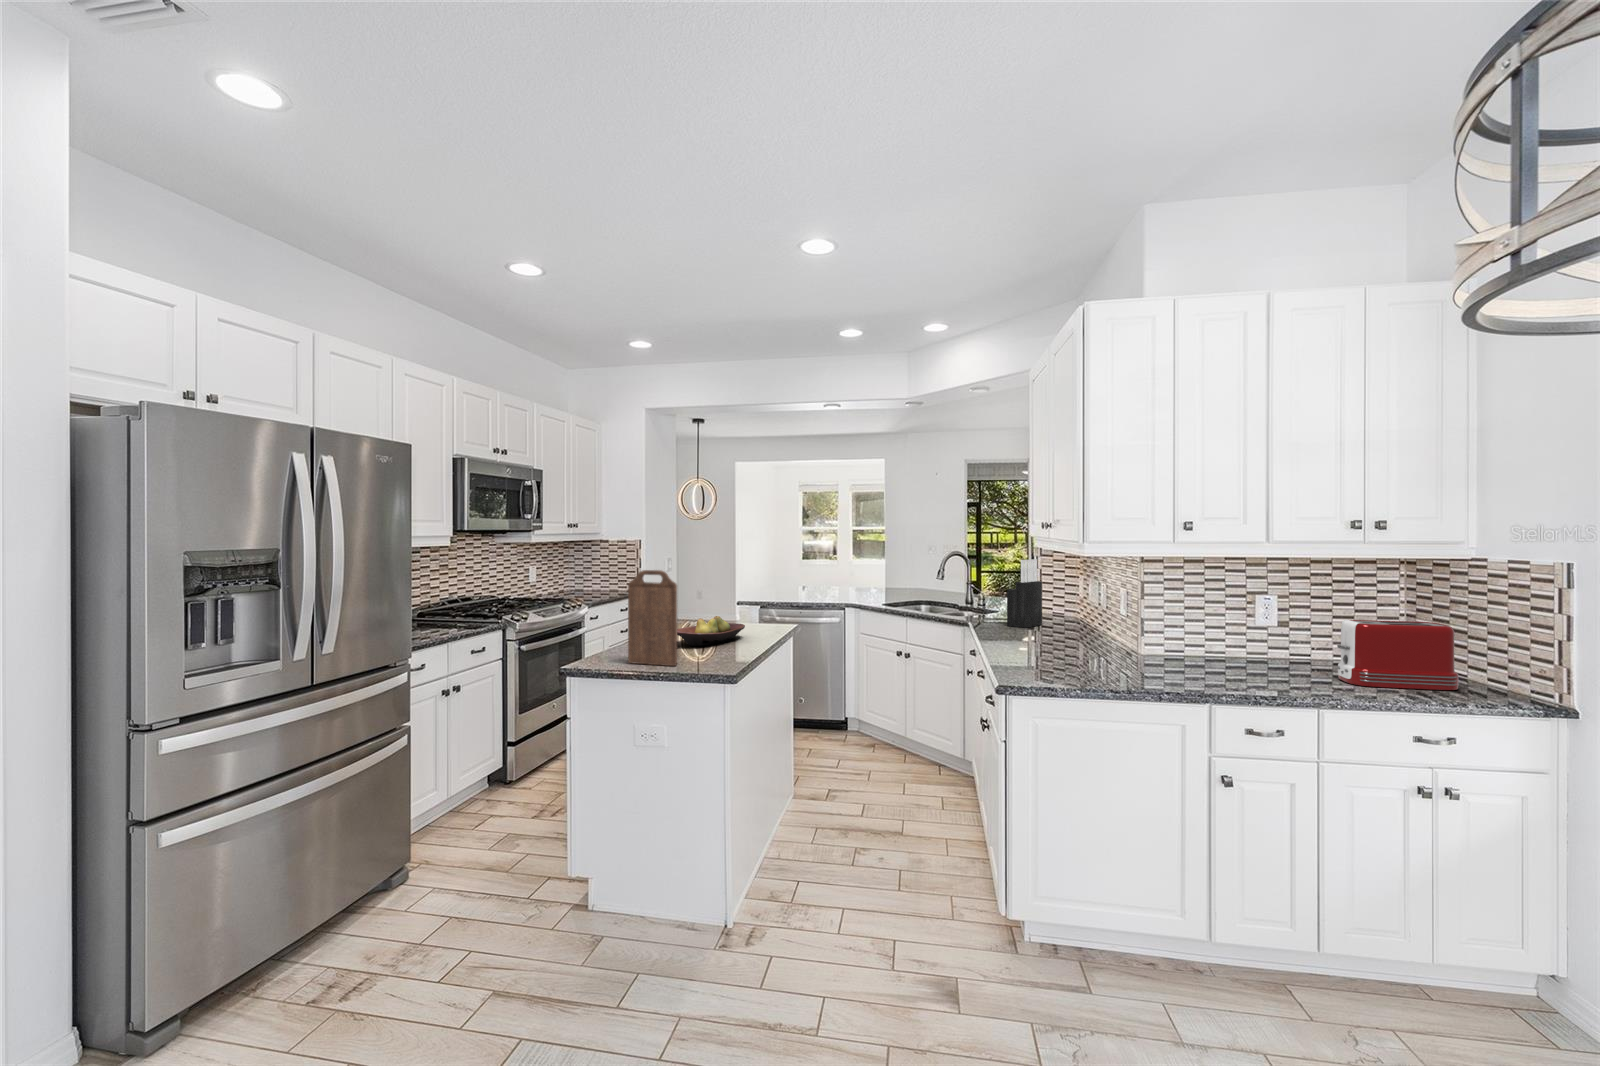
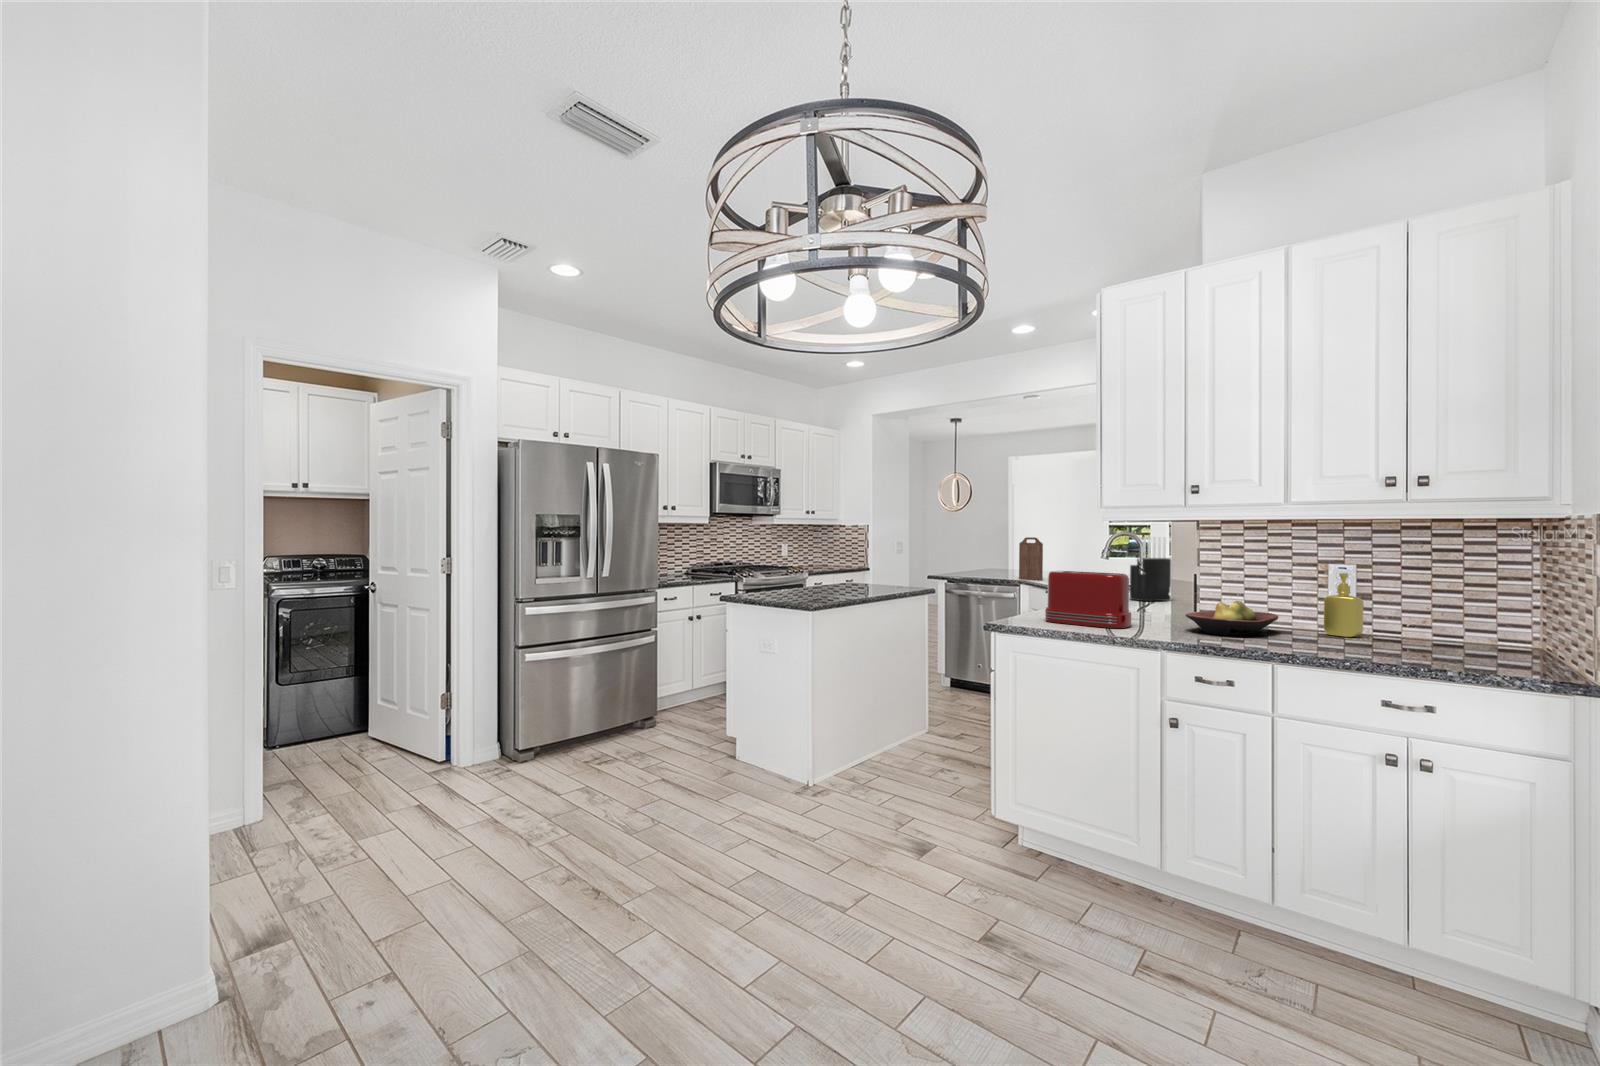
cutting board: present [628,570,677,666] -> present [1019,537,1043,580]
soap dispenser: none [1256,603,1286,663] -> present [1324,573,1363,637]
fruit bowl: present [677,616,745,646] -> present [1186,601,1278,635]
toaster: present [1337,619,1458,690] -> present [1045,571,1131,628]

